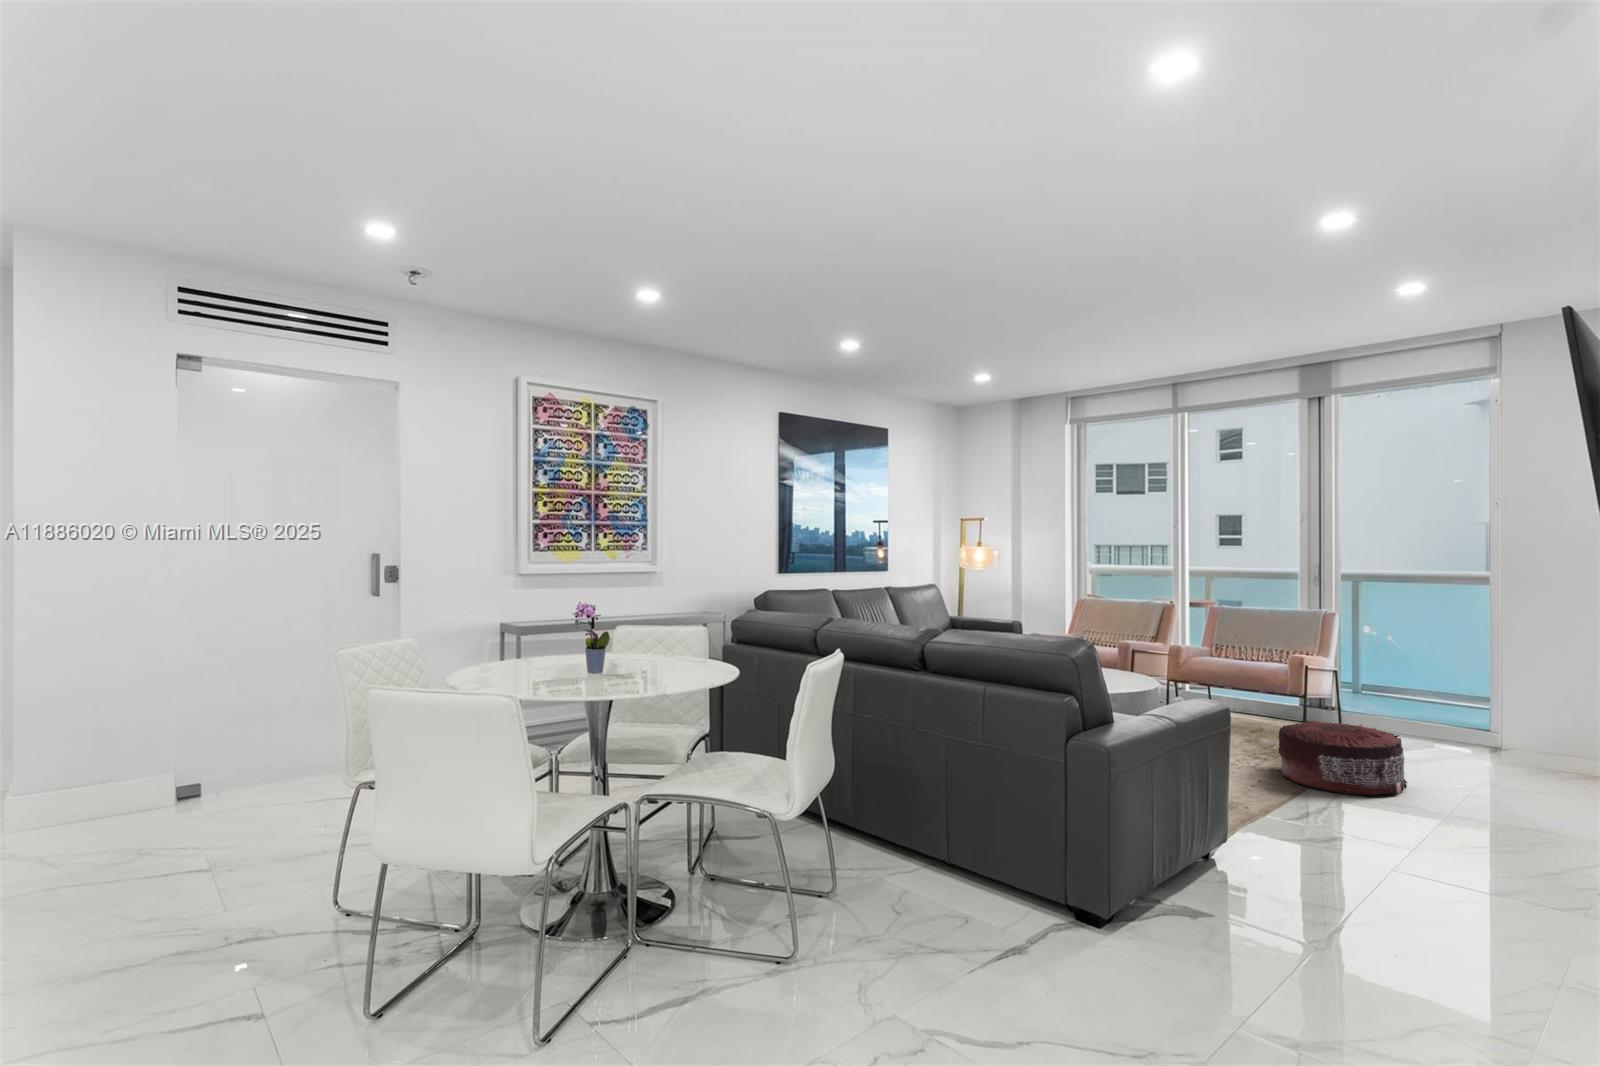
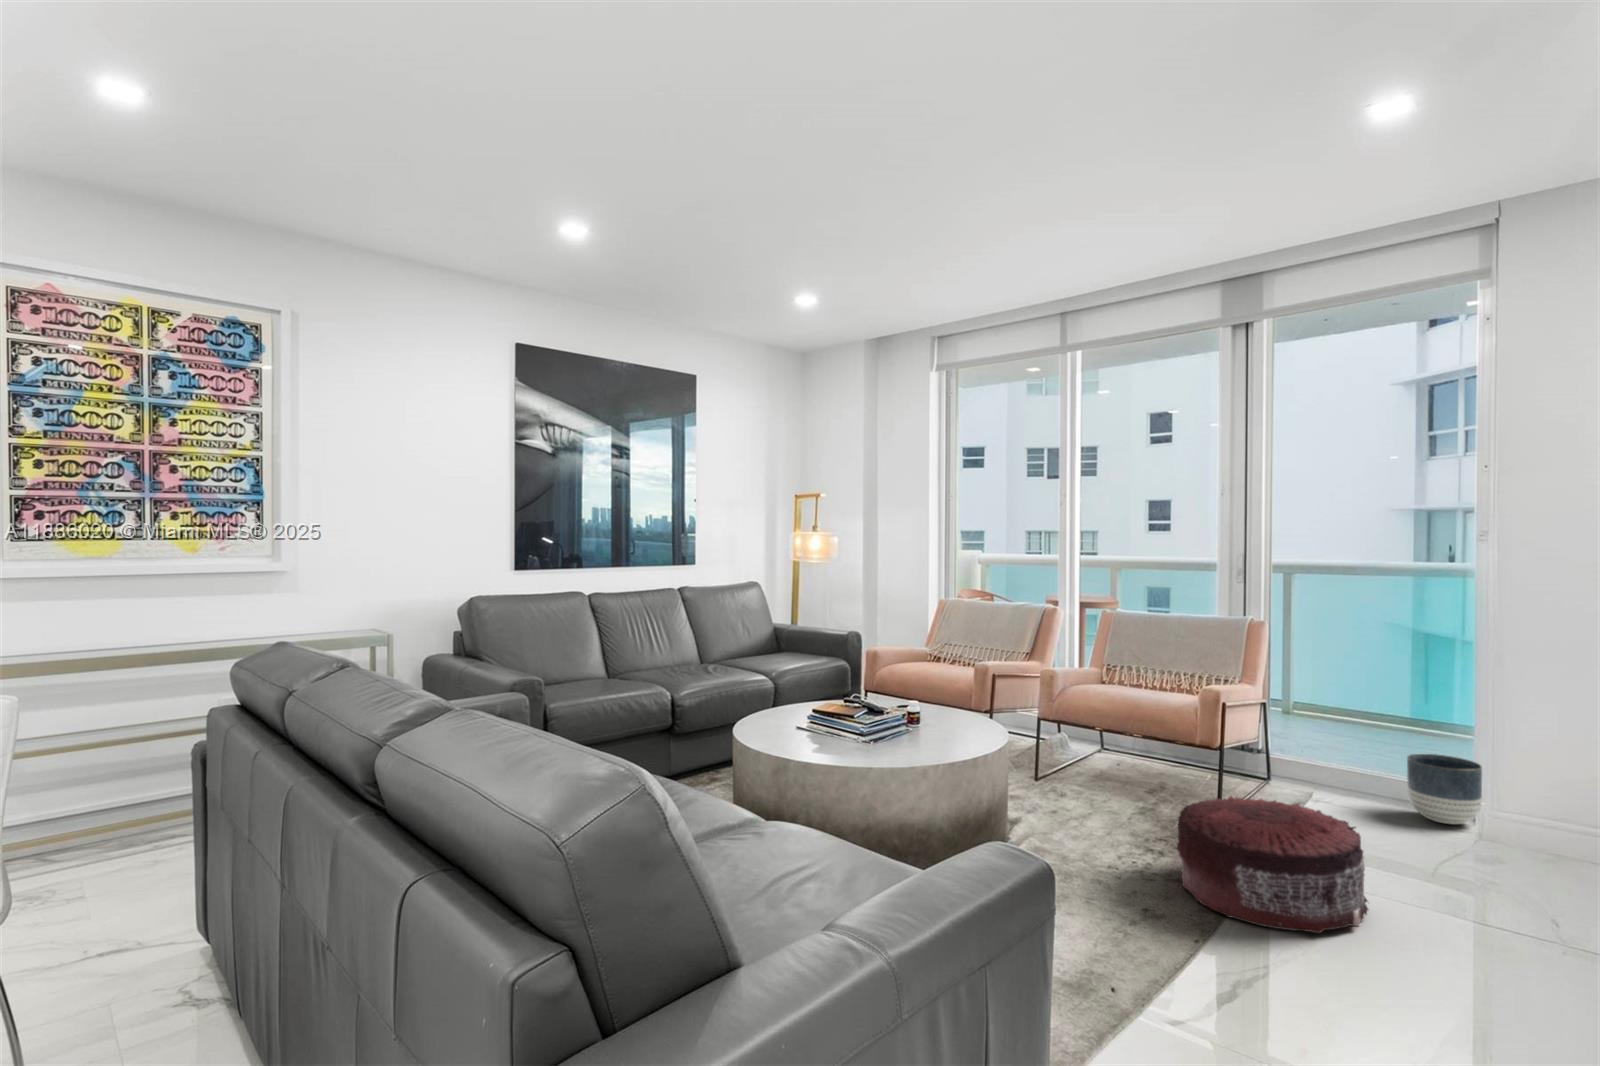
planter: none [1443,706,1497,754] -> present [1407,754,1482,824]

